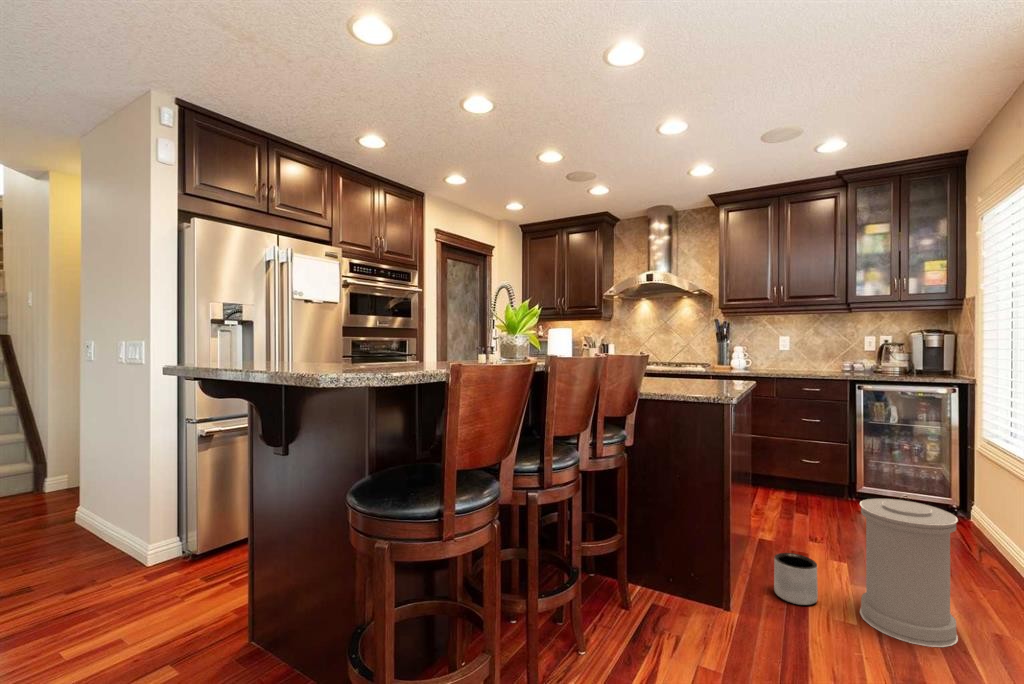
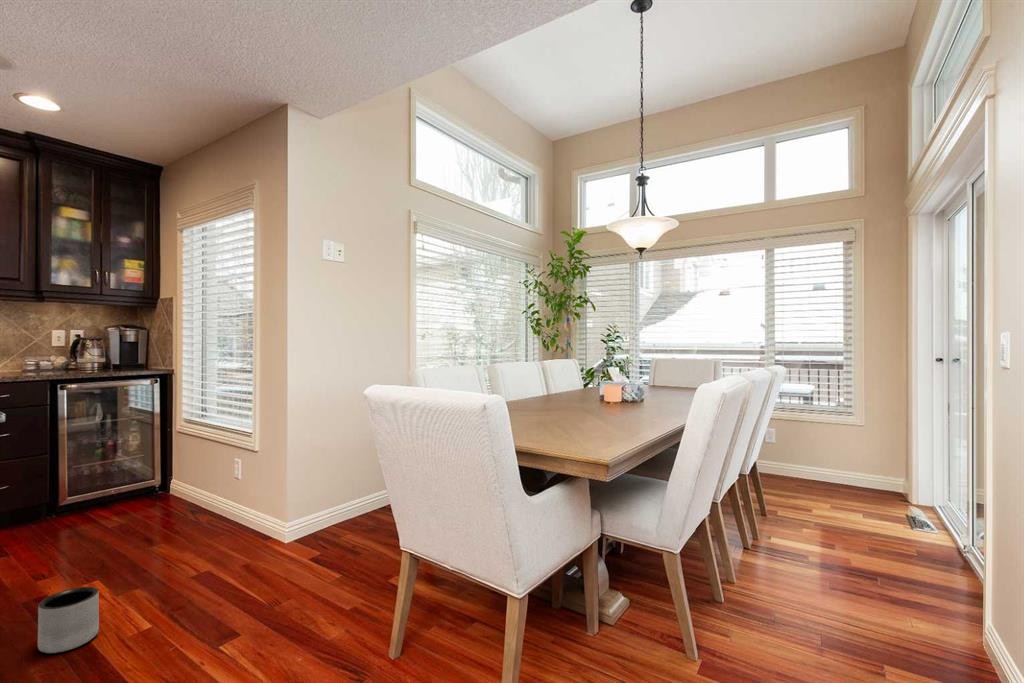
trash can: present [860,499,958,647] -> none [144,483,231,619]

